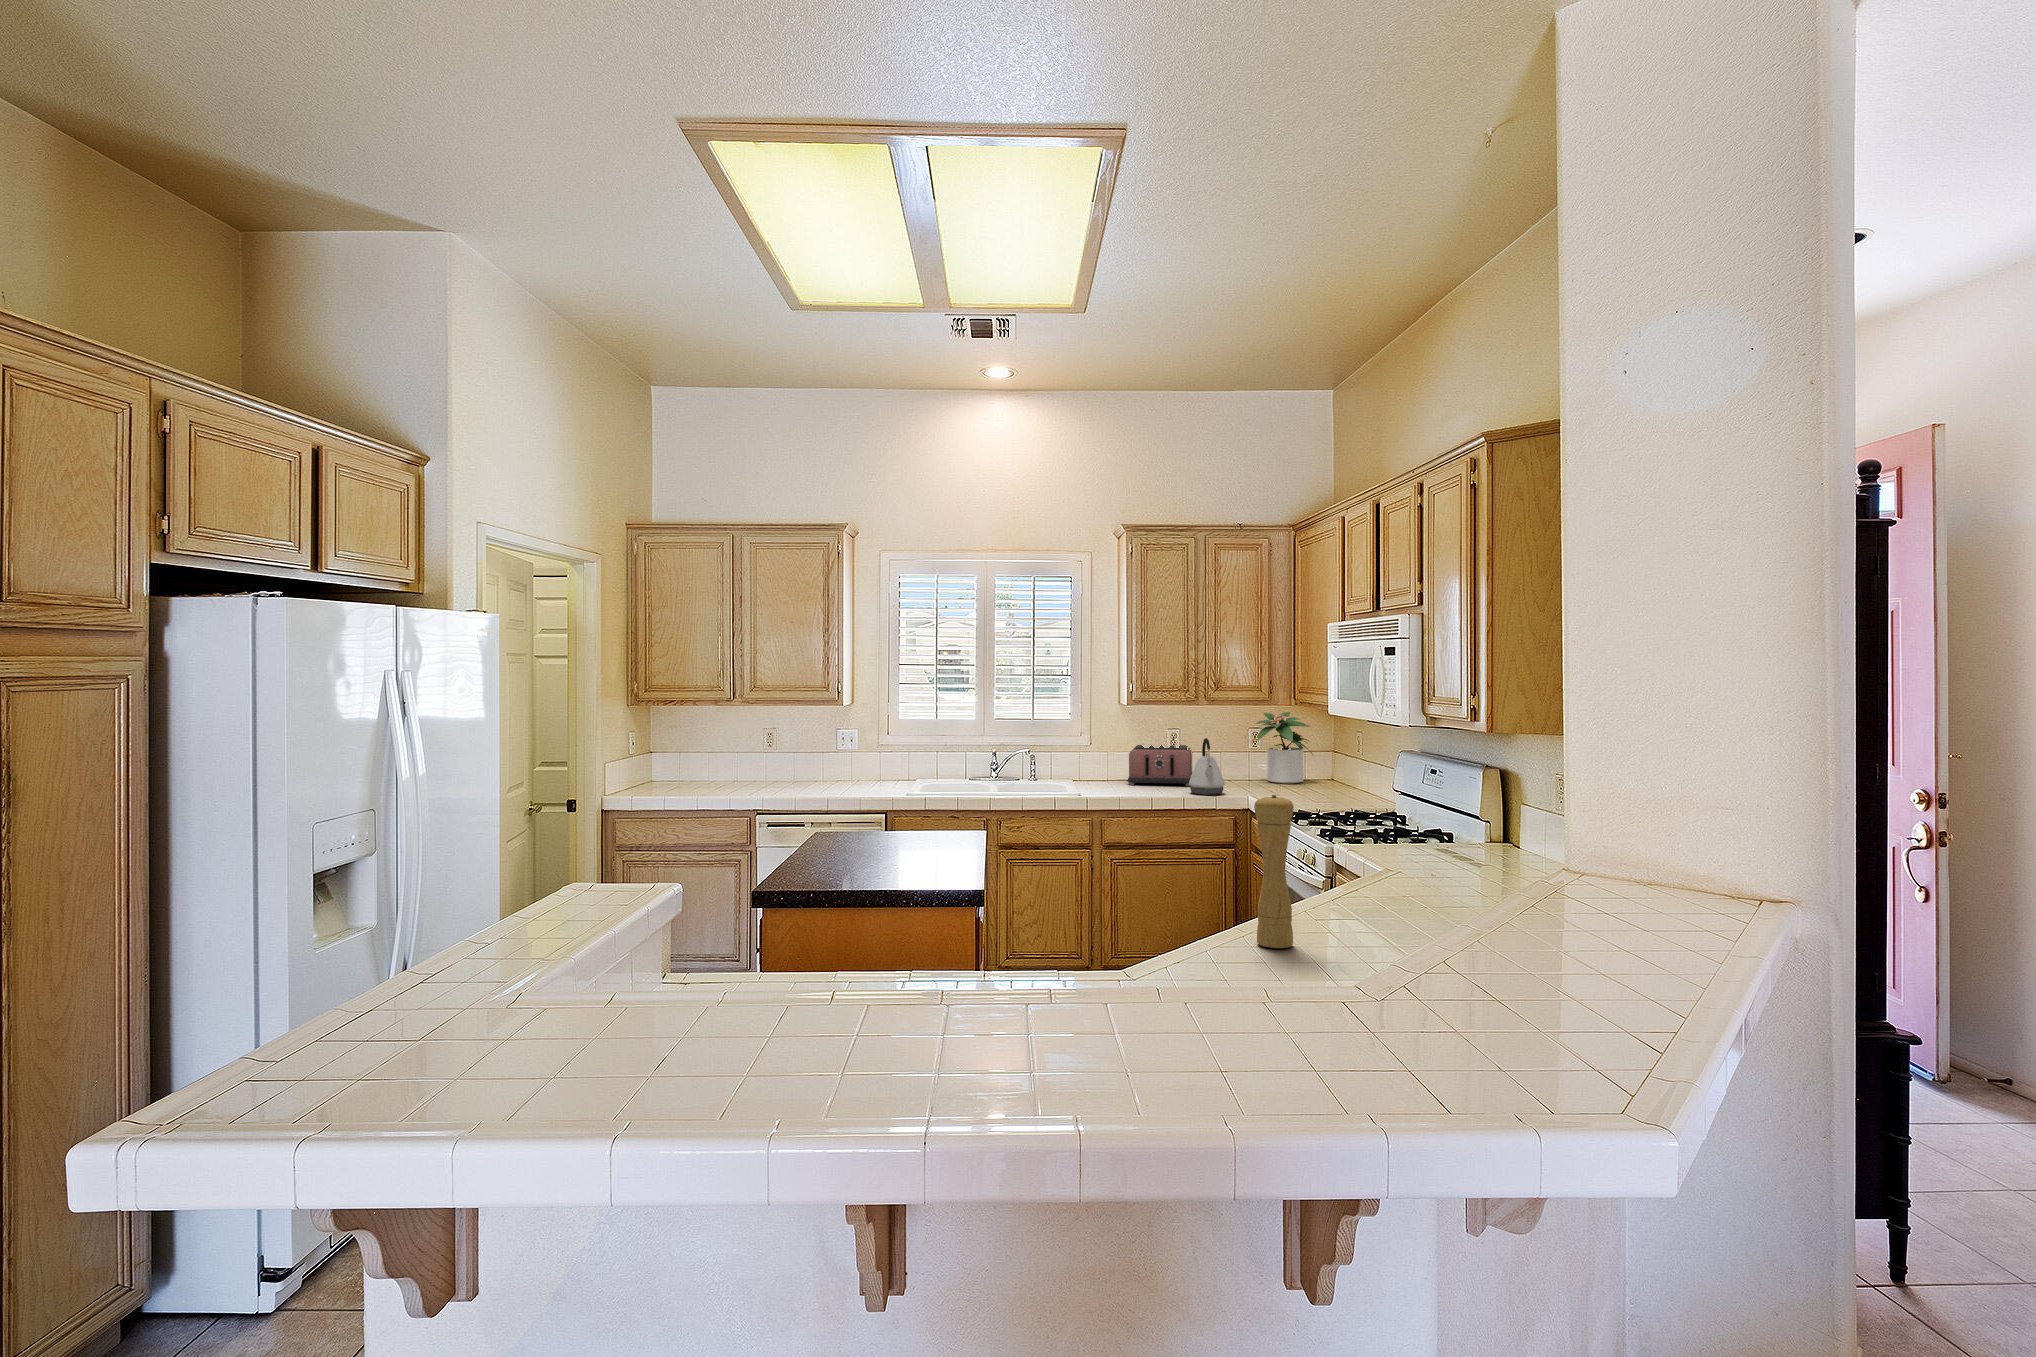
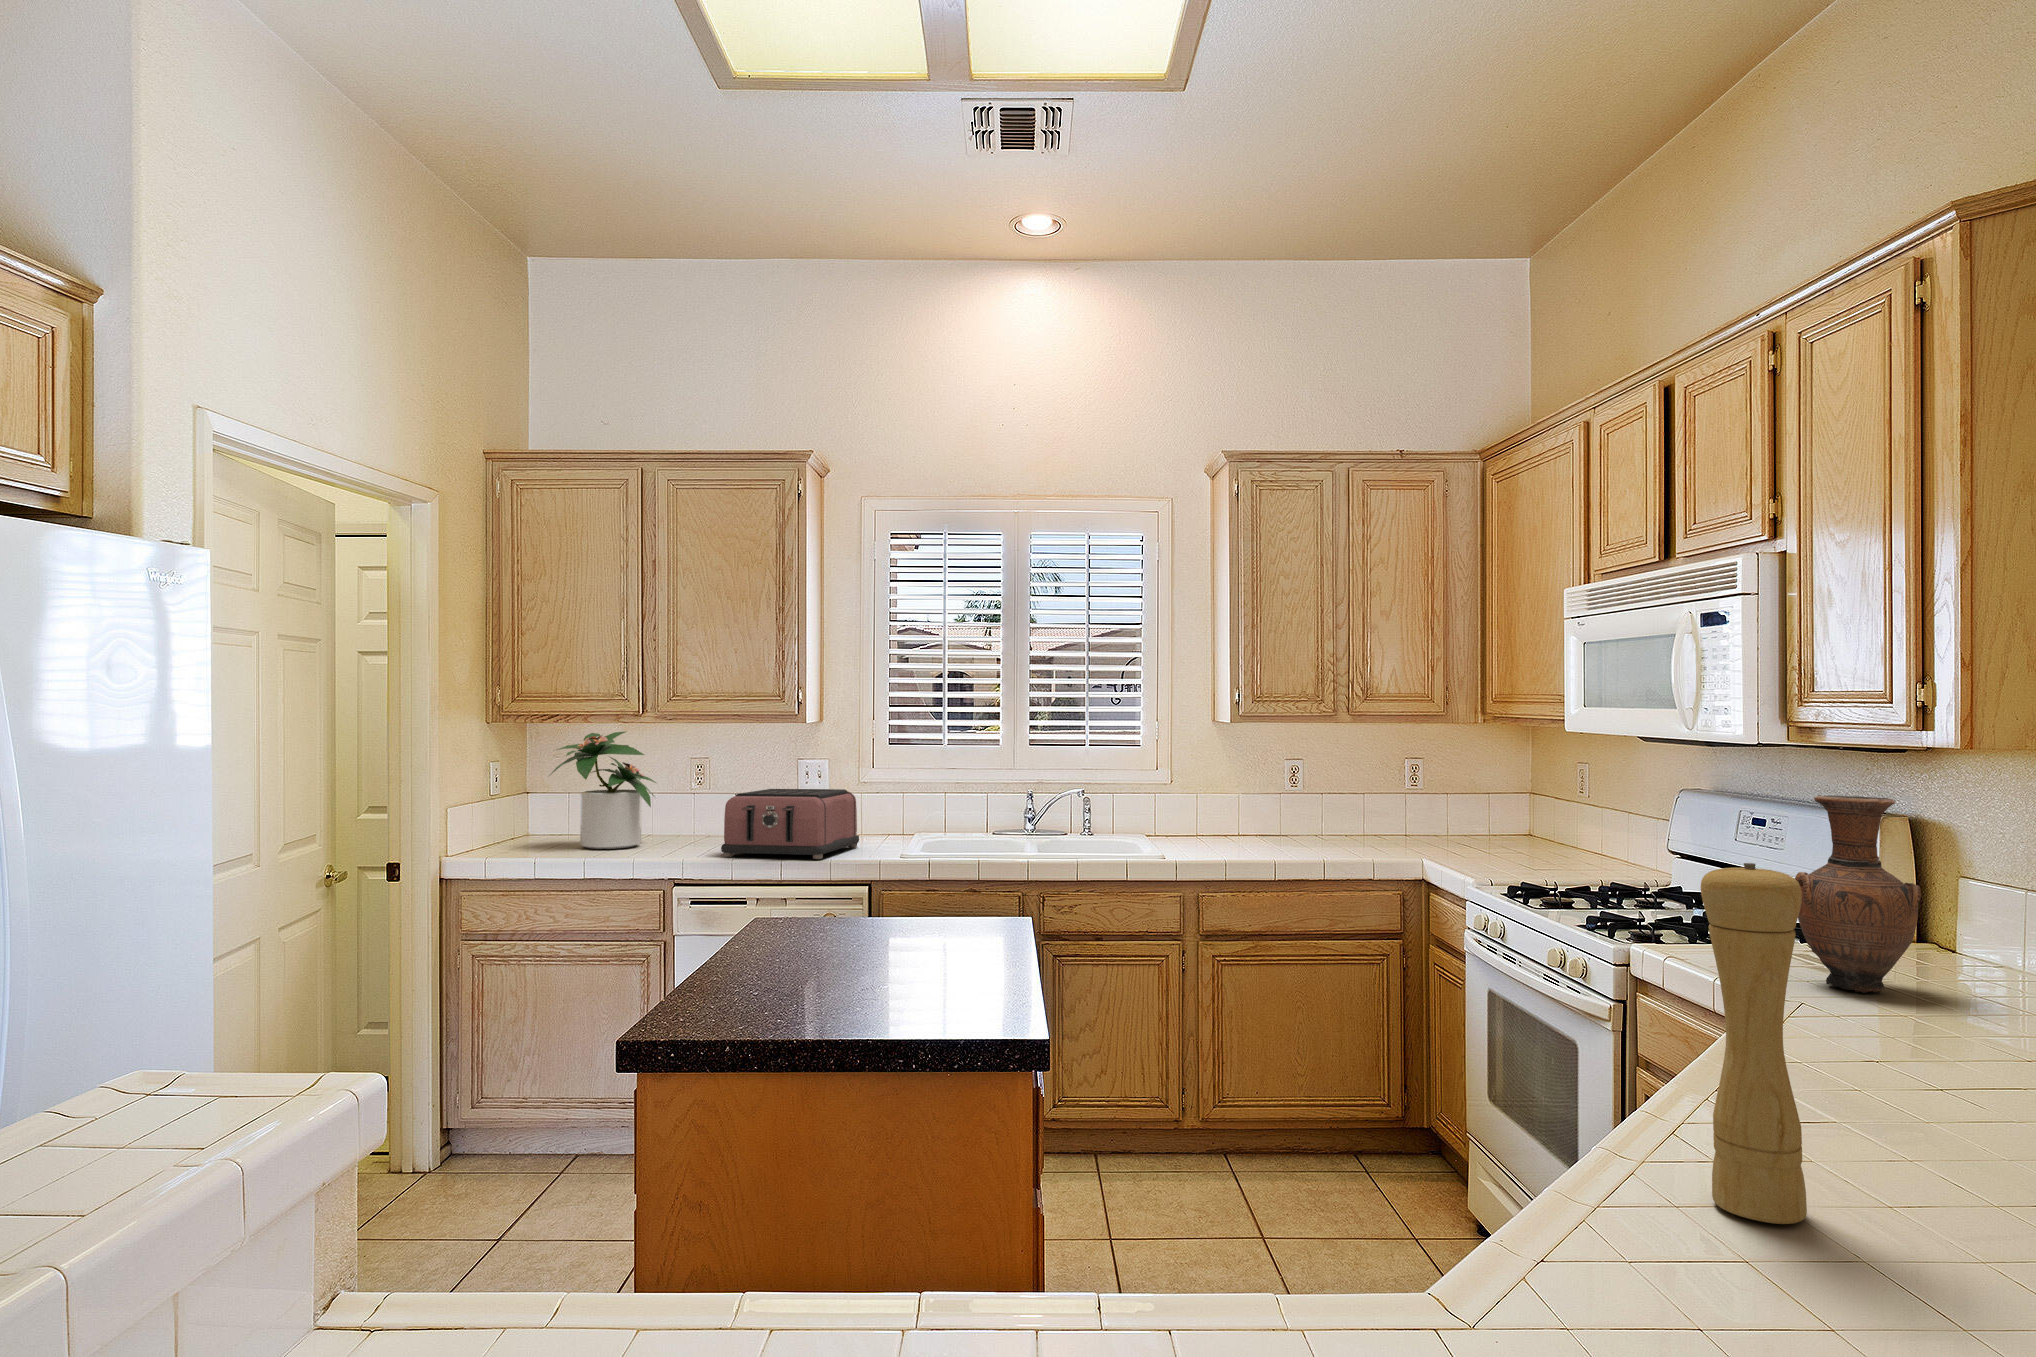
potted plant: present [1256,712,1313,784] -> present [549,731,656,849]
kettle: present [1189,738,1225,795] -> none [1331,770,1387,857]
toaster: present [1128,745,1192,786] -> present [721,789,859,859]
vase: none [1400,759,1461,867] -> present [1795,795,1921,993]

